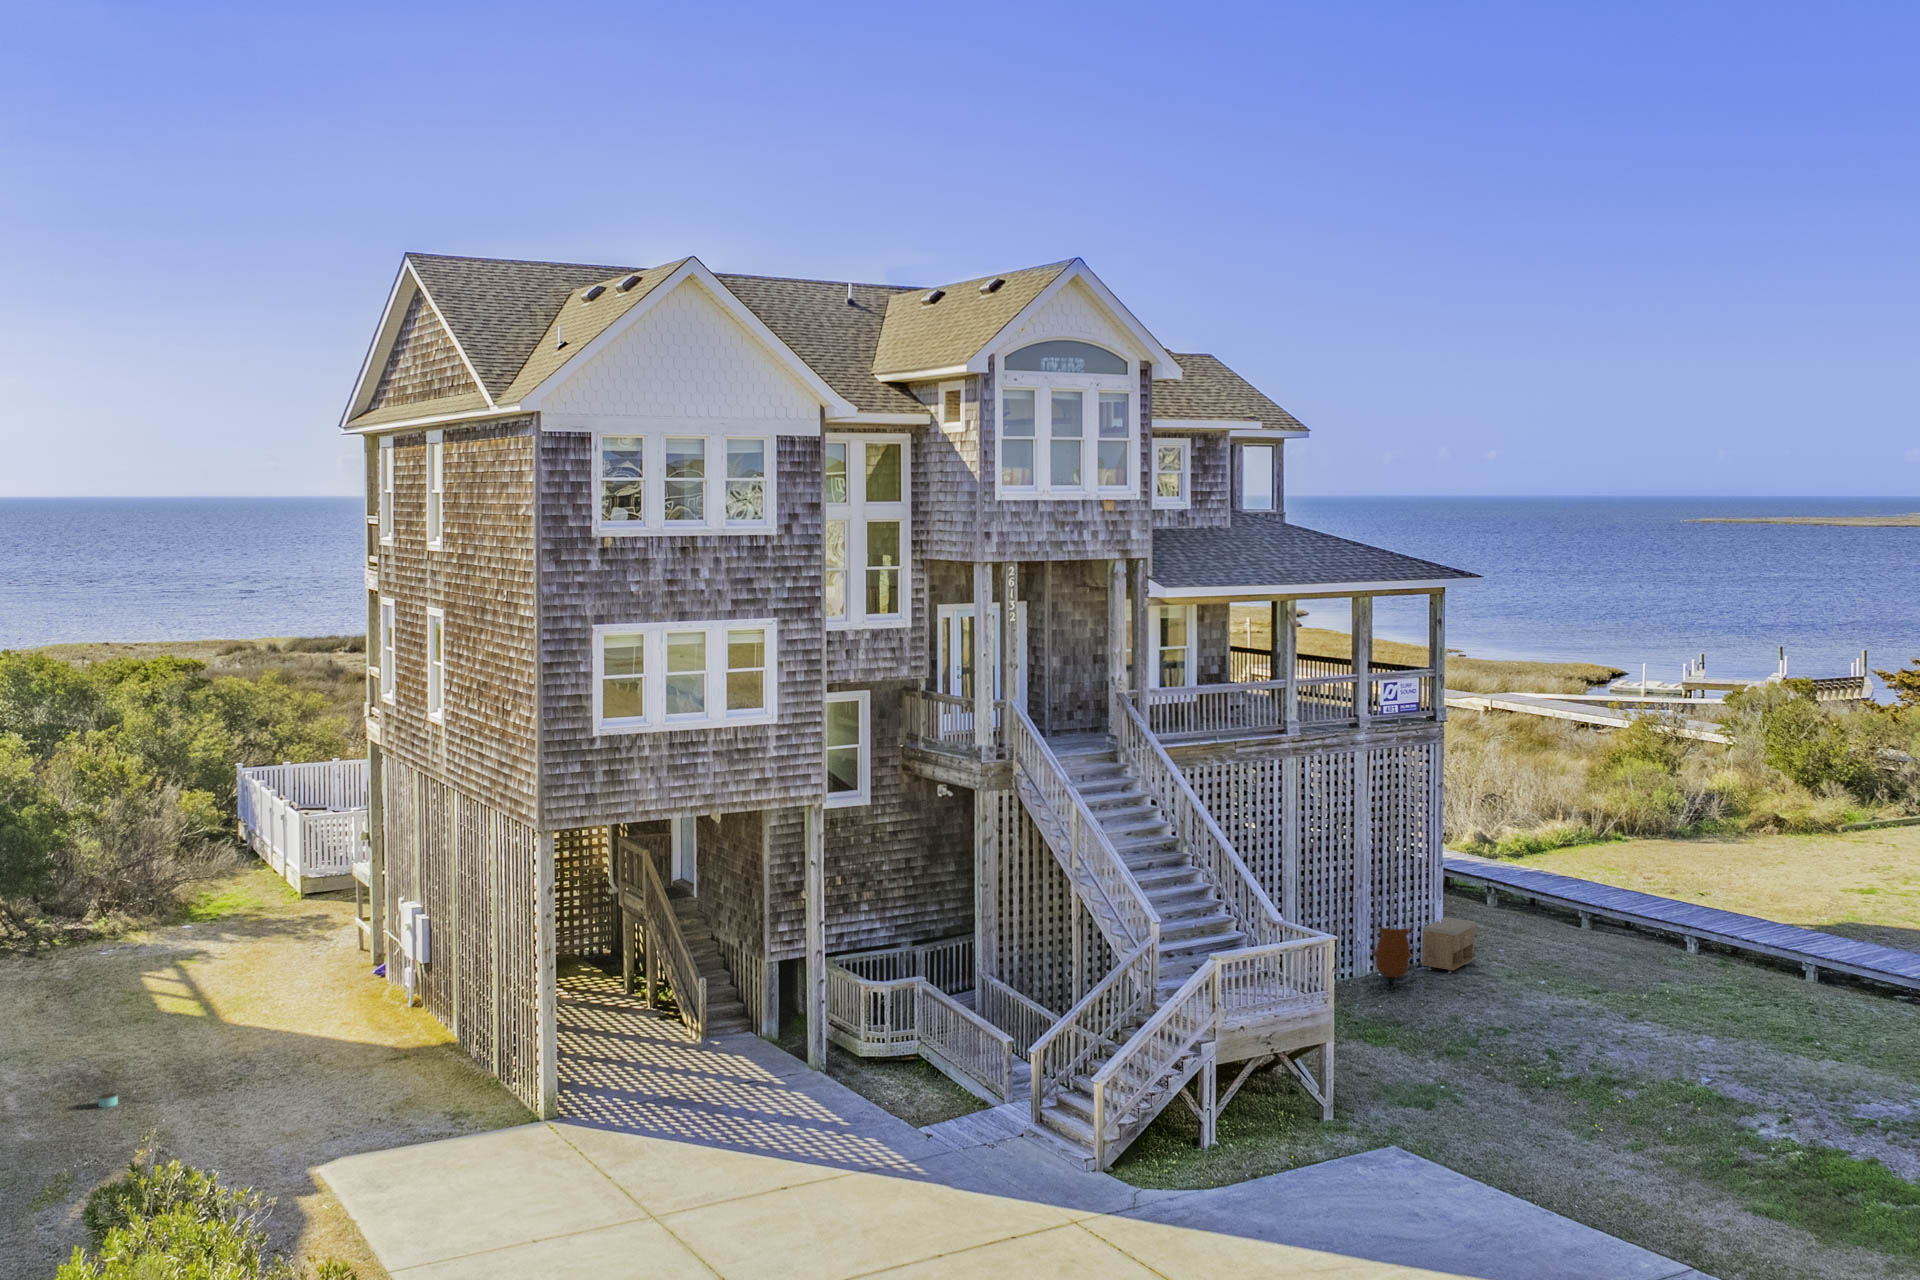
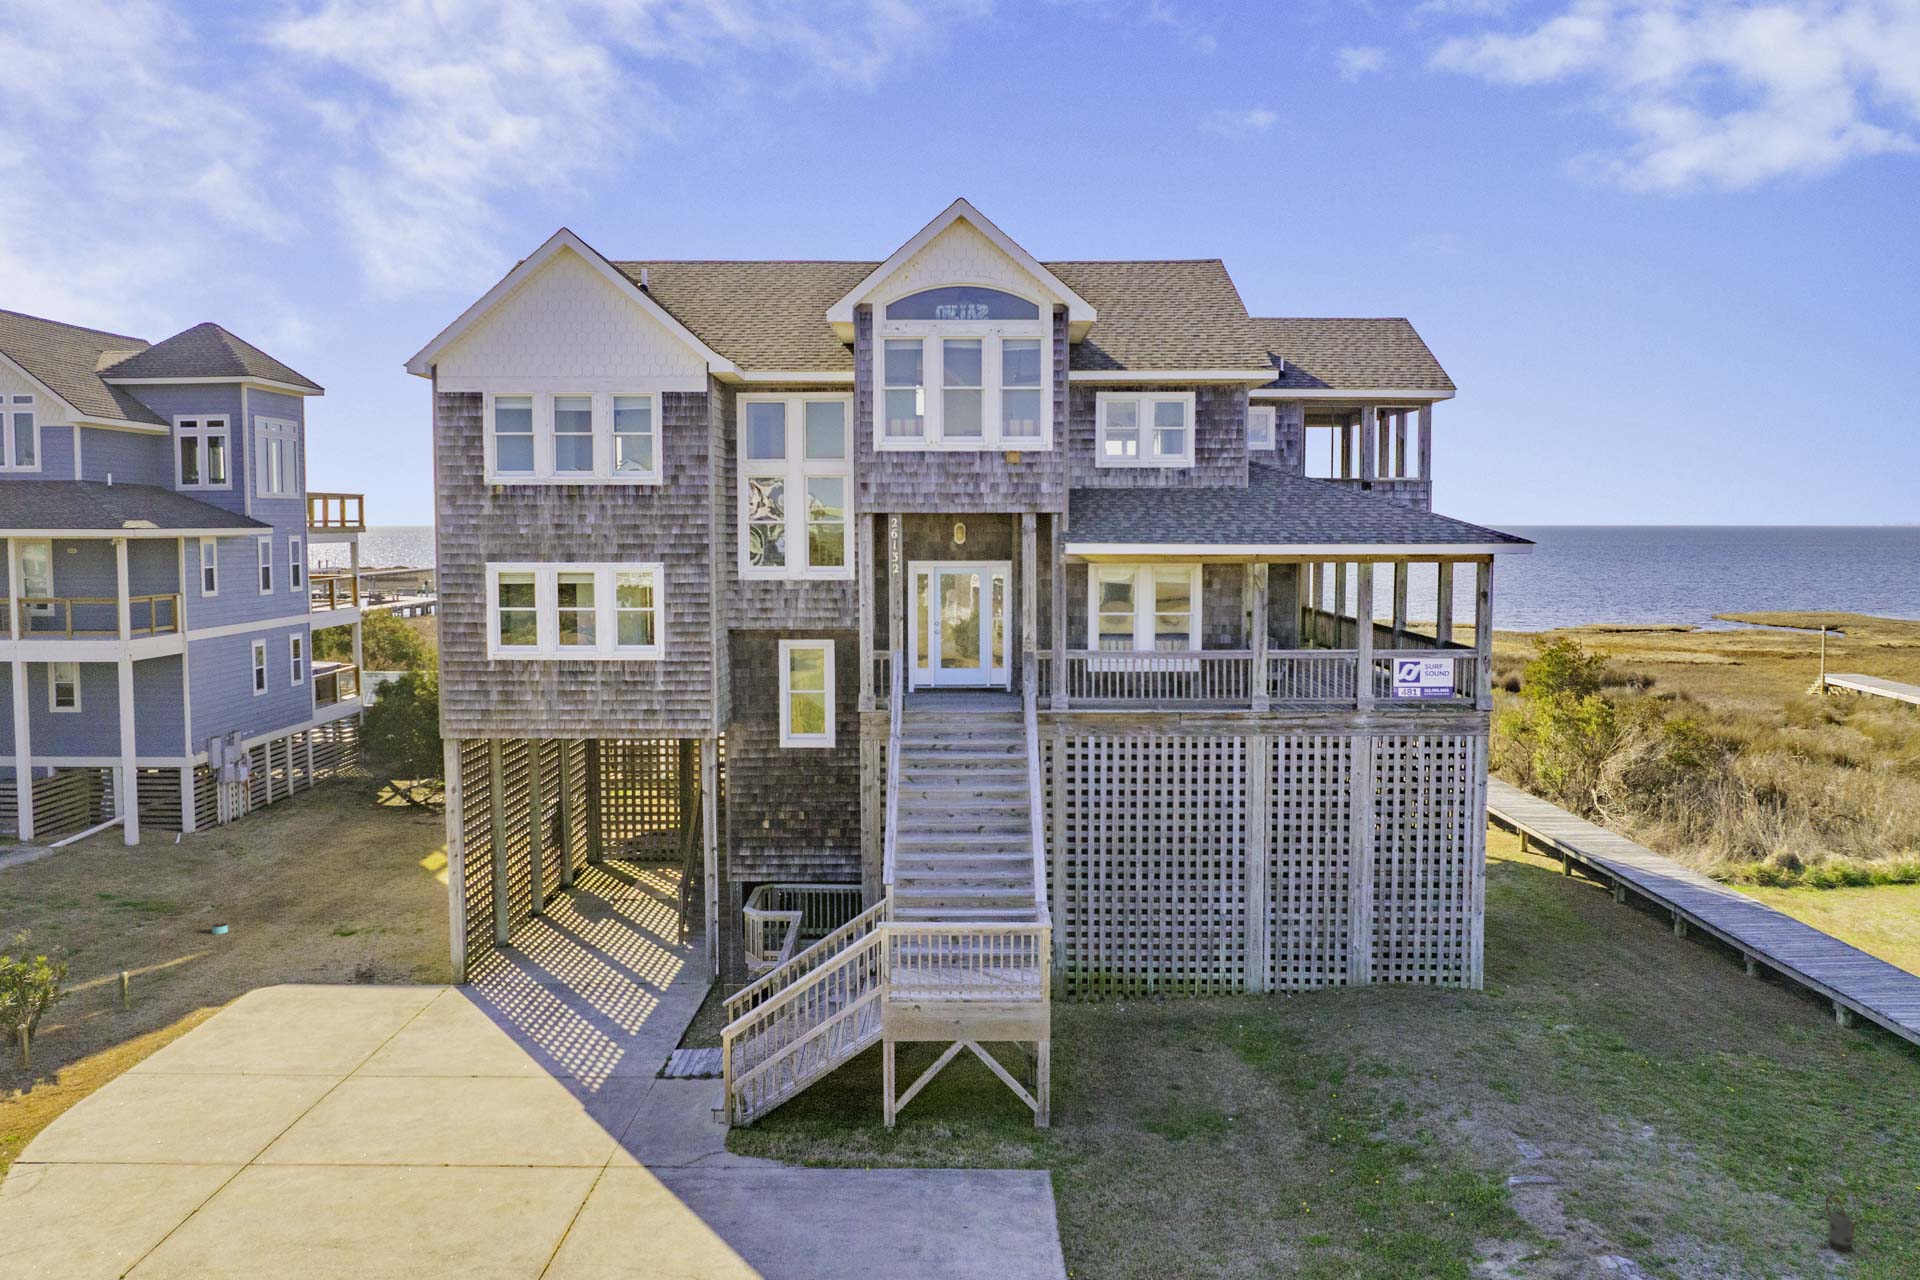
storage bench: present [1422,917,1476,973] -> none [1470,922,1549,987]
lounge chair: present [1373,927,1412,991] -> none [1373,923,1431,1001]
watering can: none [1818,1061,1846,1096] -> present [1826,1196,1857,1252]

